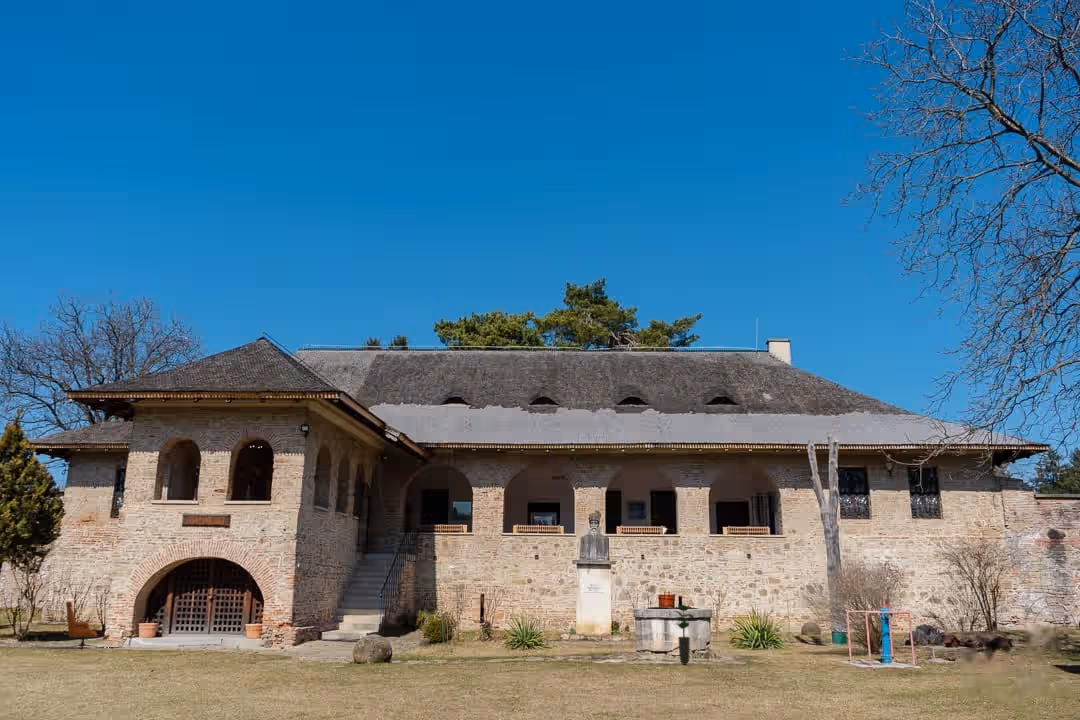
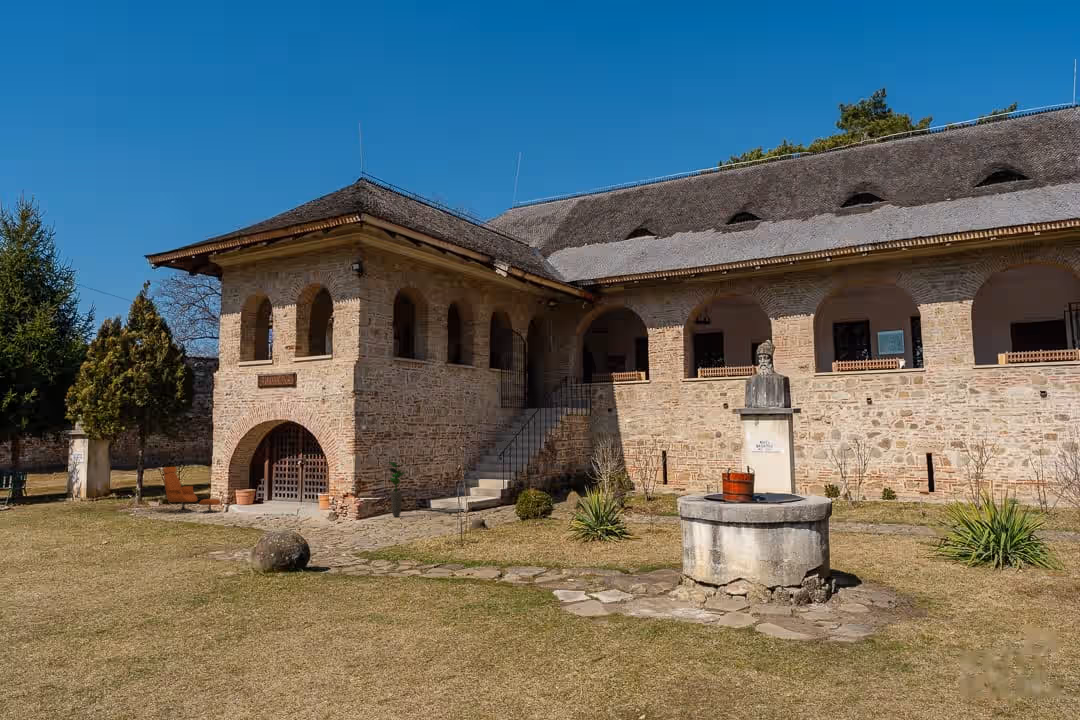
potted plant: present [676,605,694,665] -> present [389,462,406,517]

